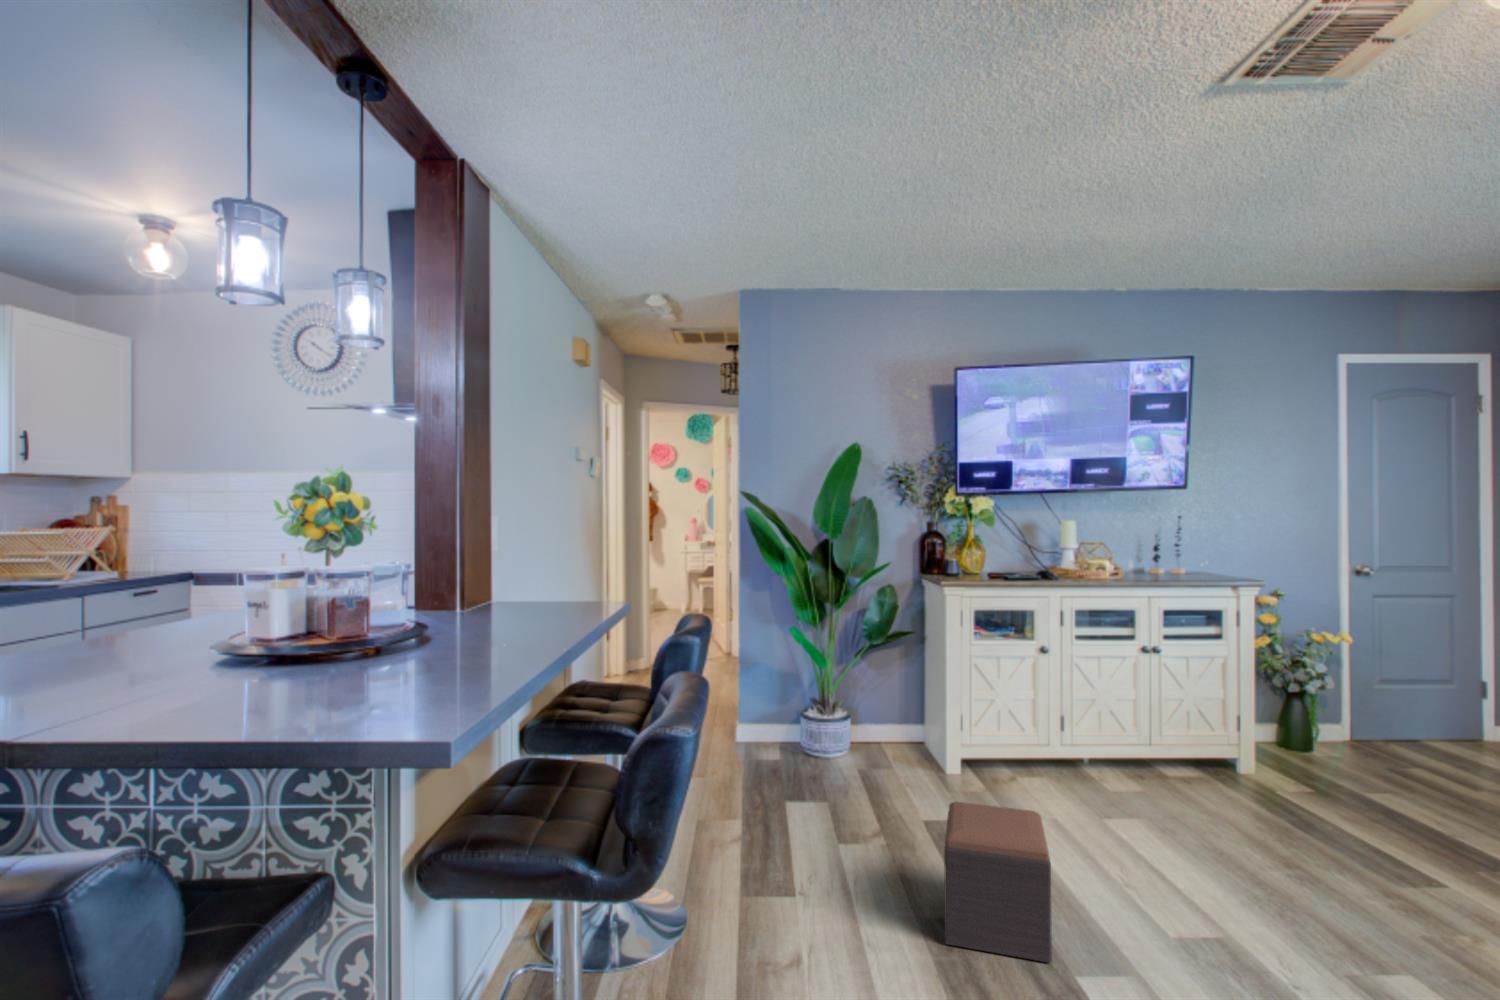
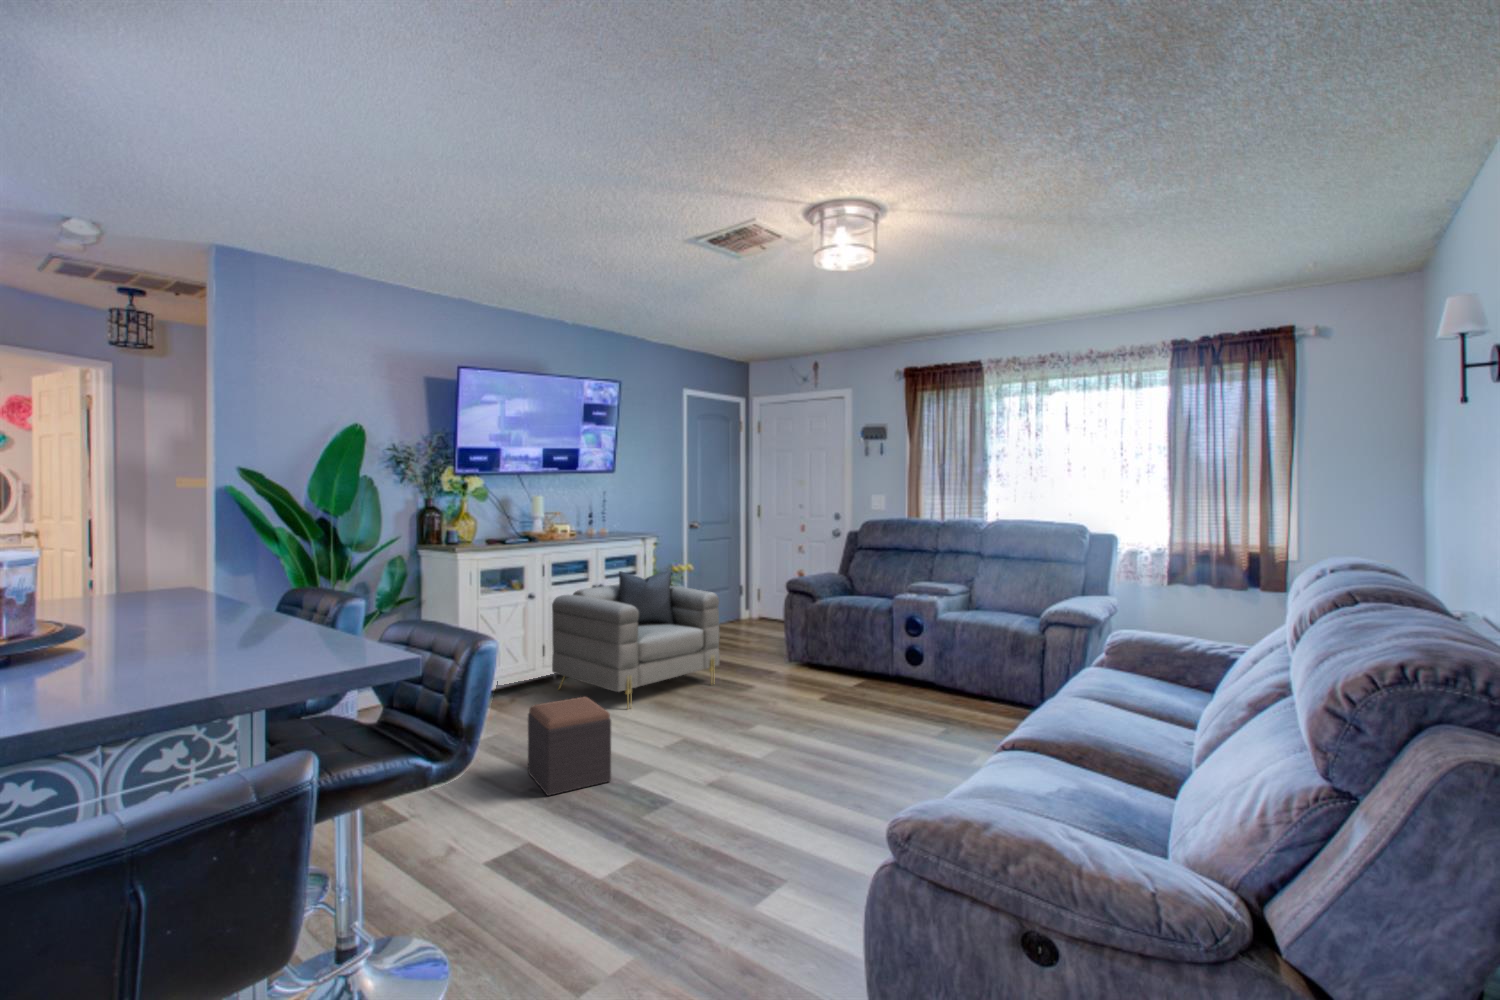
armchair: none [1069,630,1370,849] -> present [552,570,719,708]

